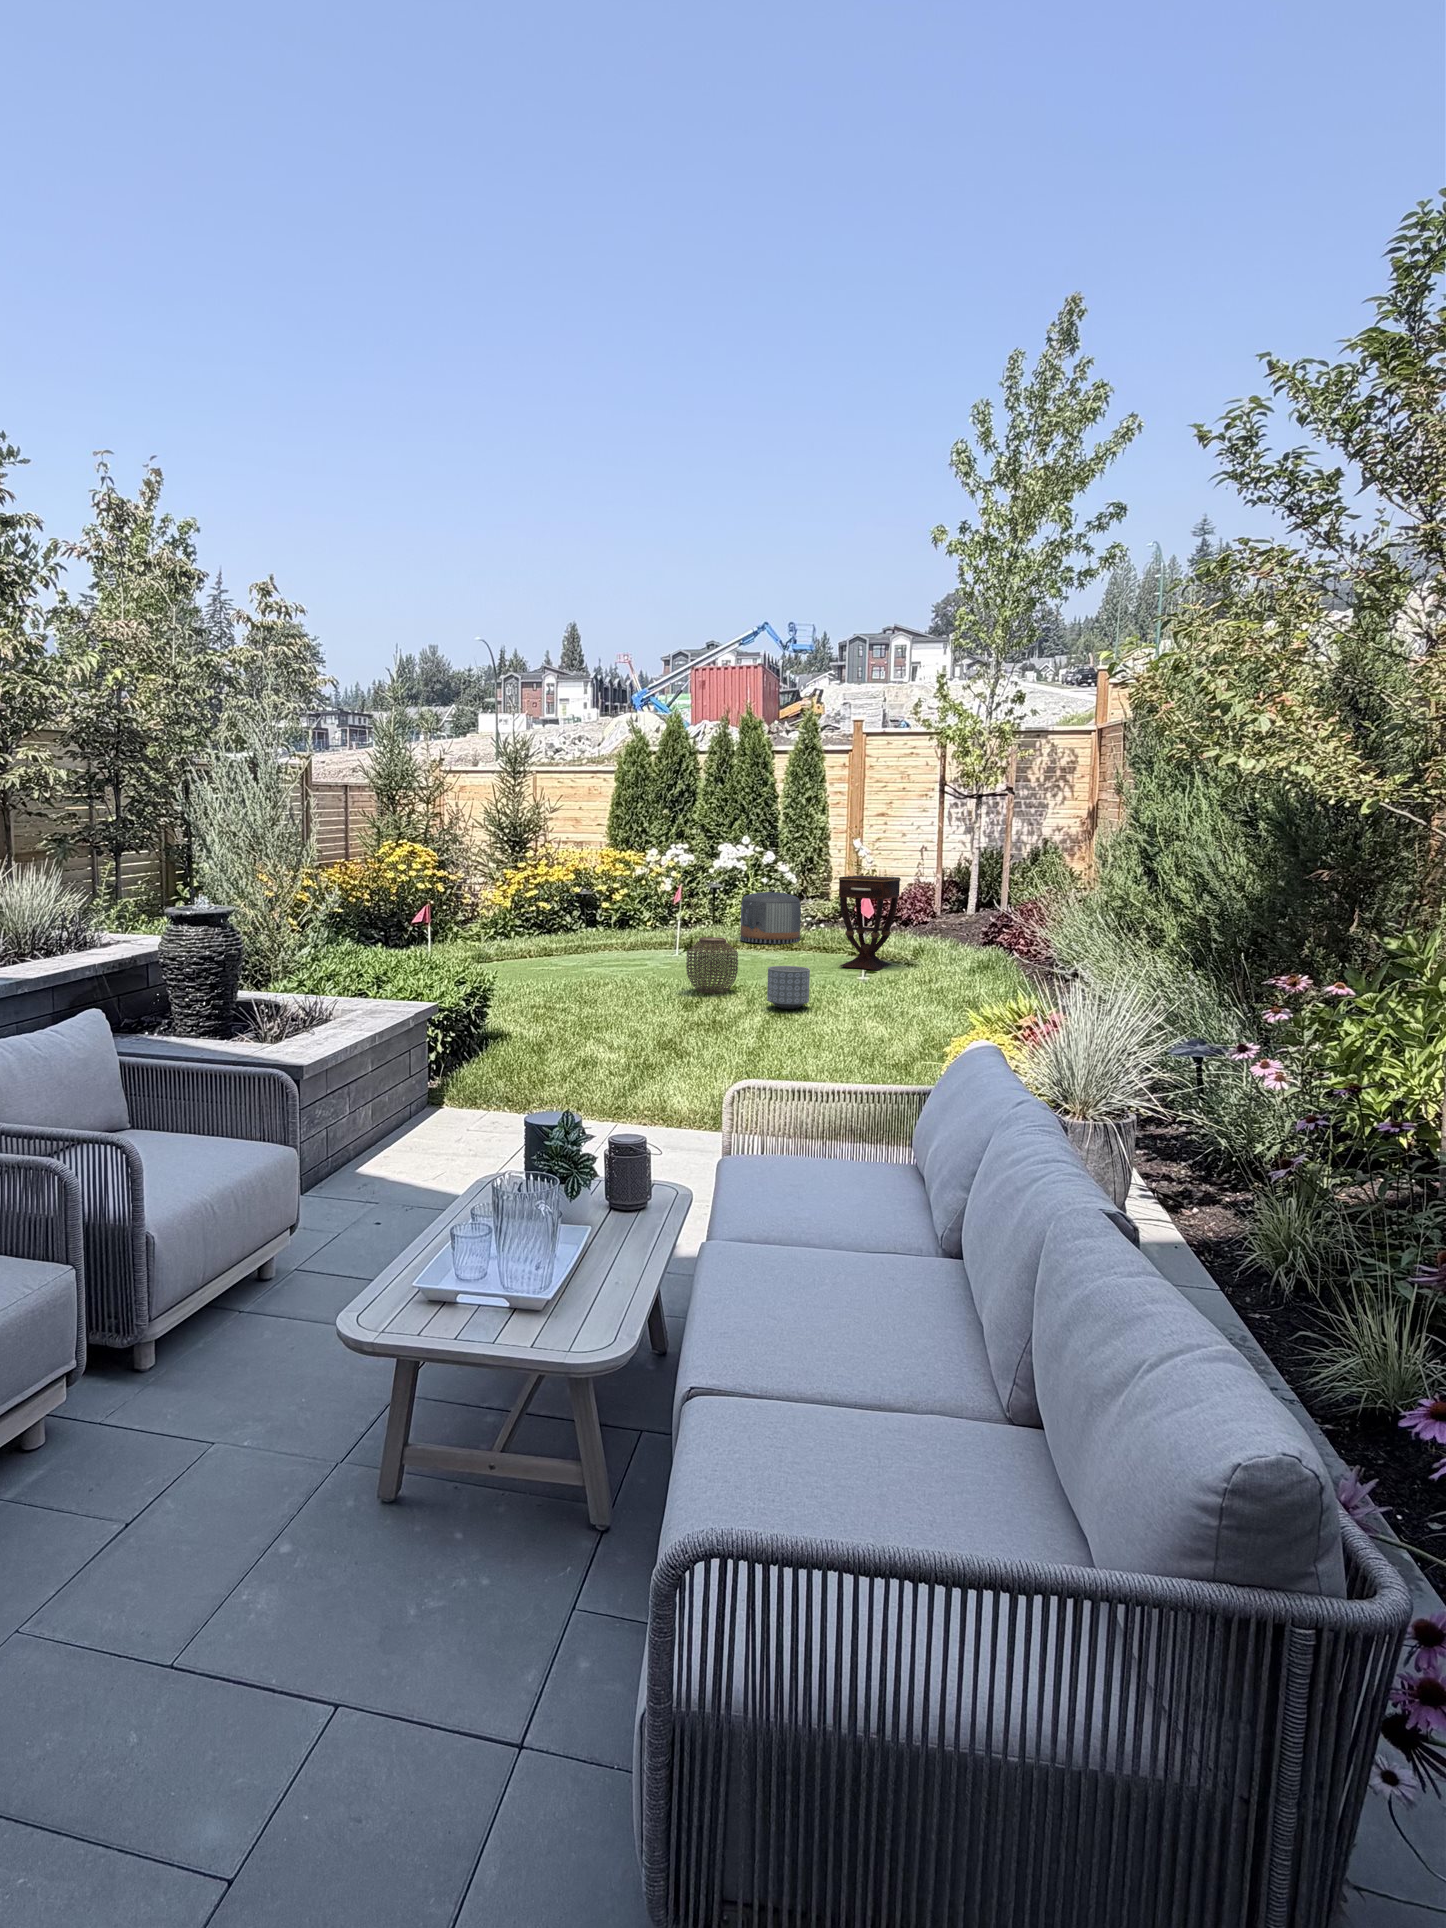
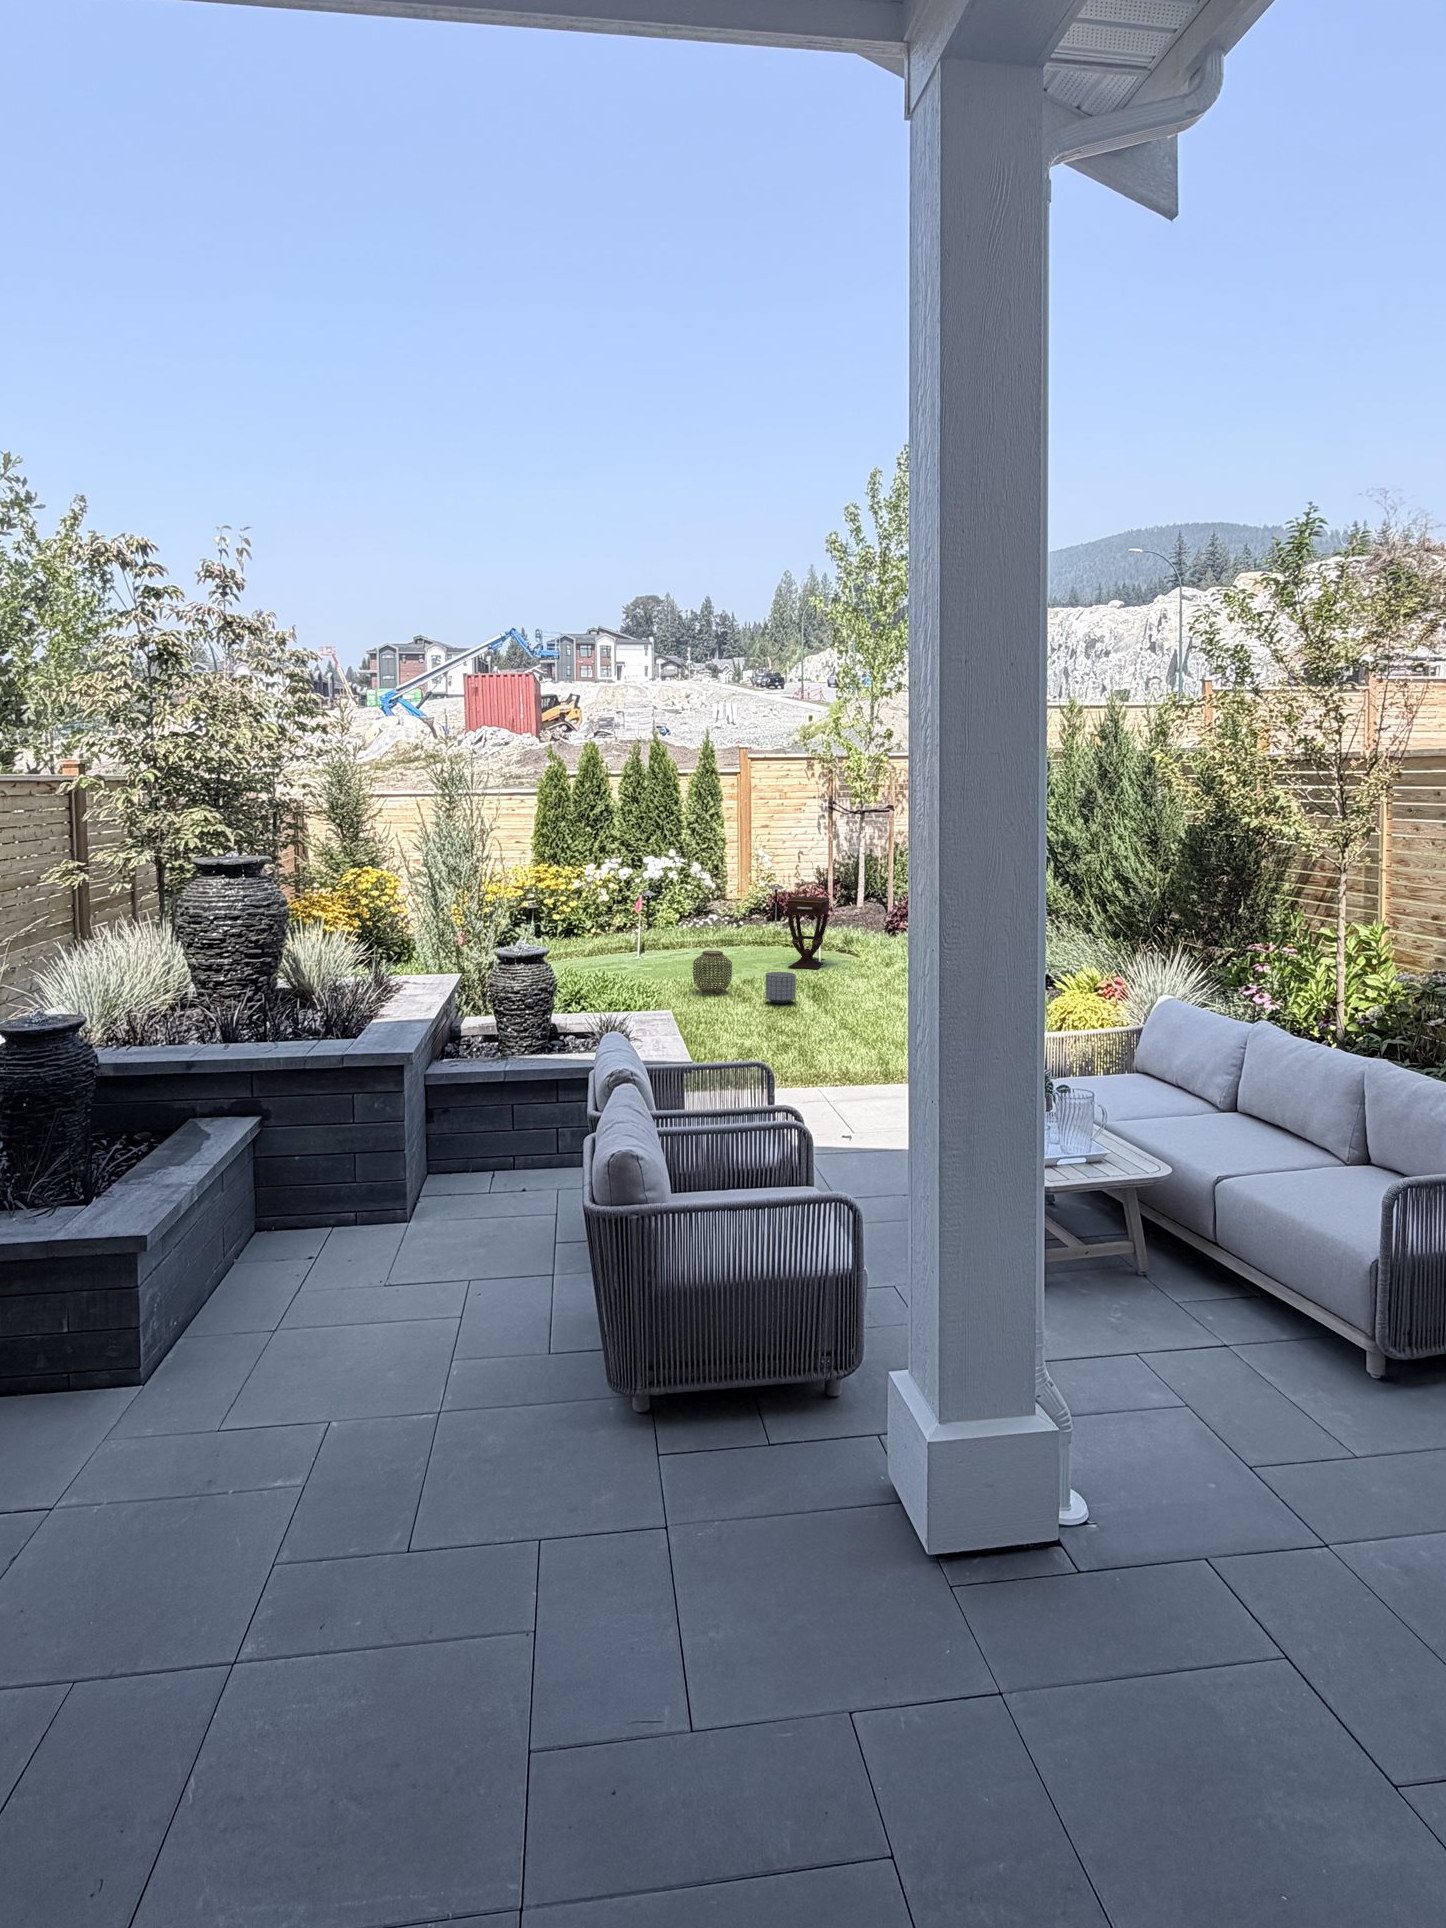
pouf: present [740,892,801,944] -> none [688,905,736,948]

